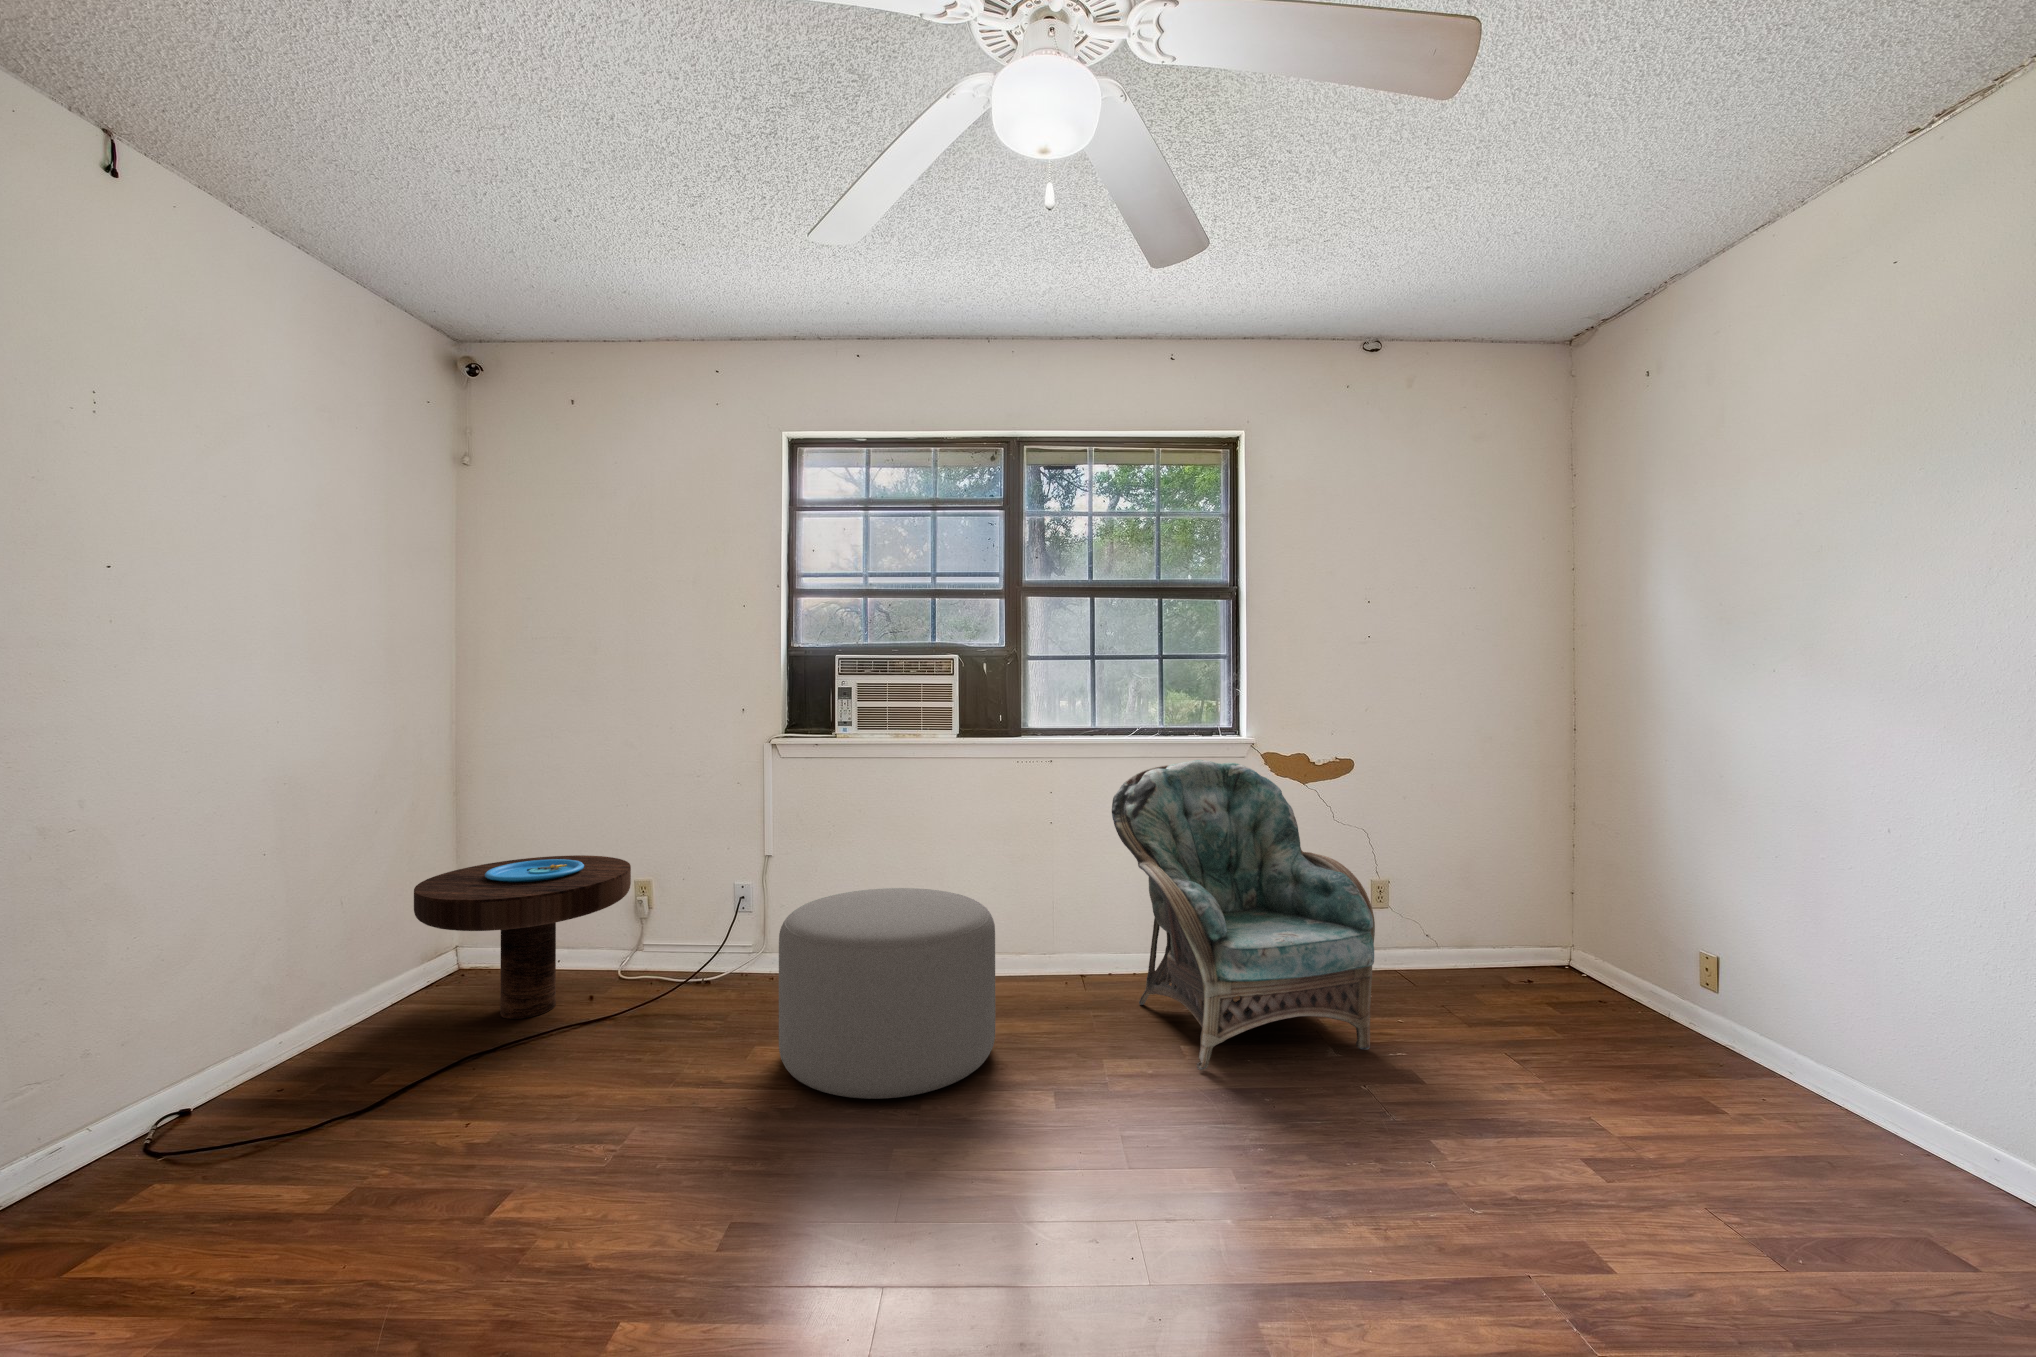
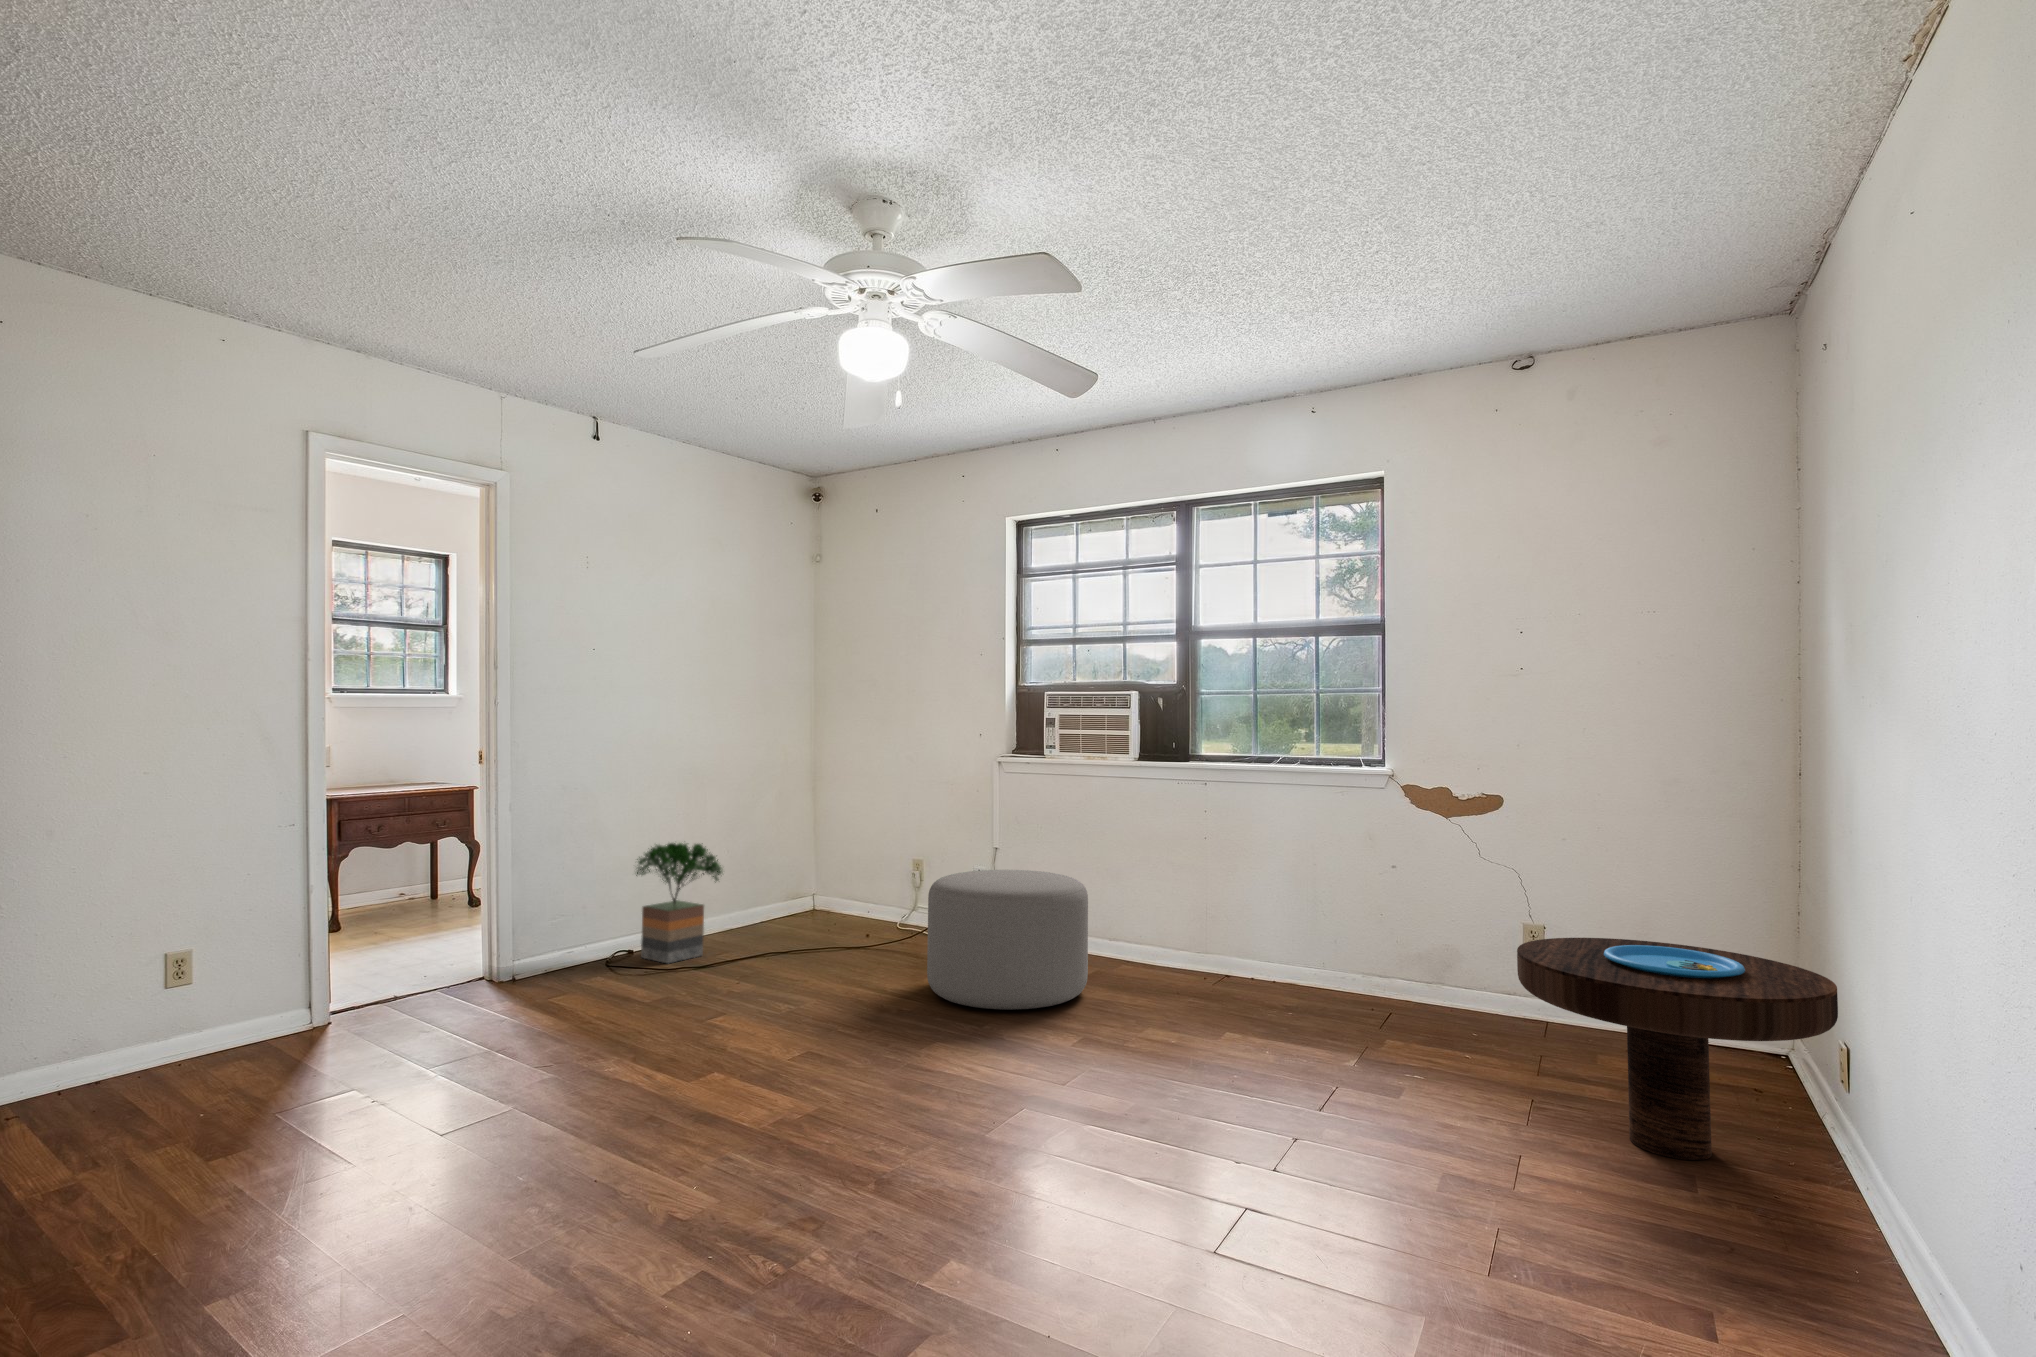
armchair: present [1112,760,1375,1070] -> none [1203,786,1412,1059]
side table: present [414,855,631,1019] -> present [1517,938,1838,1160]
potted tree: none [151,914,364,1144] -> present [636,843,722,964]

